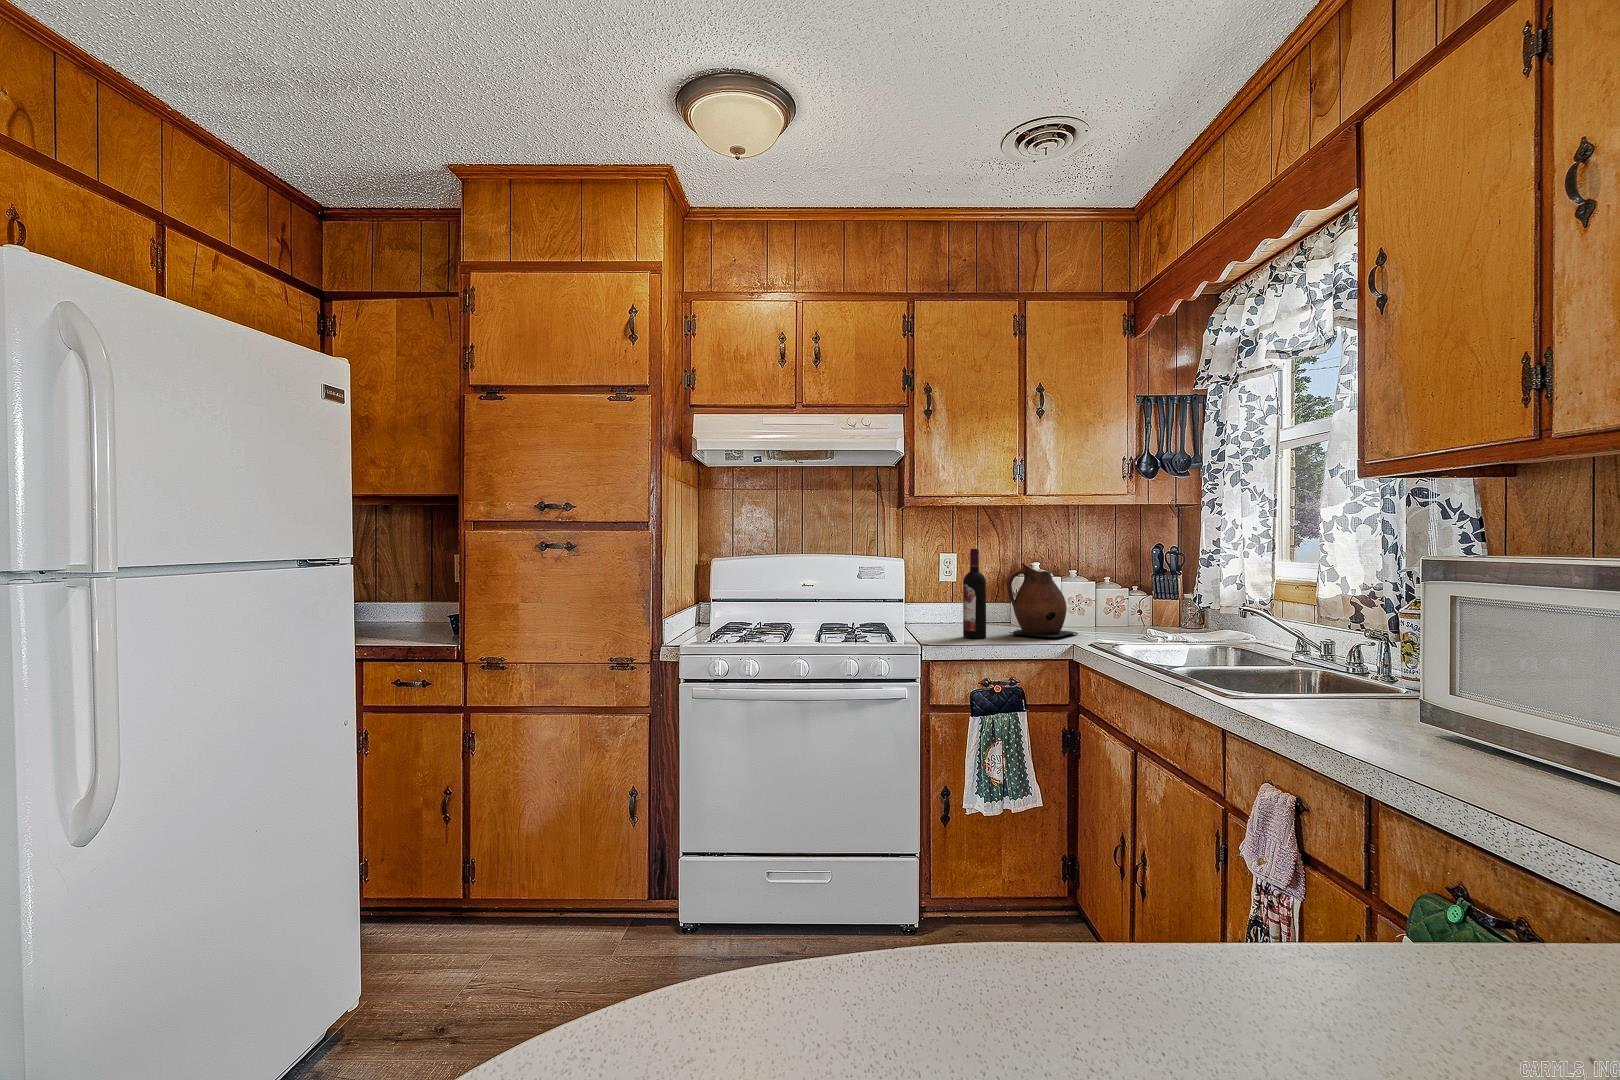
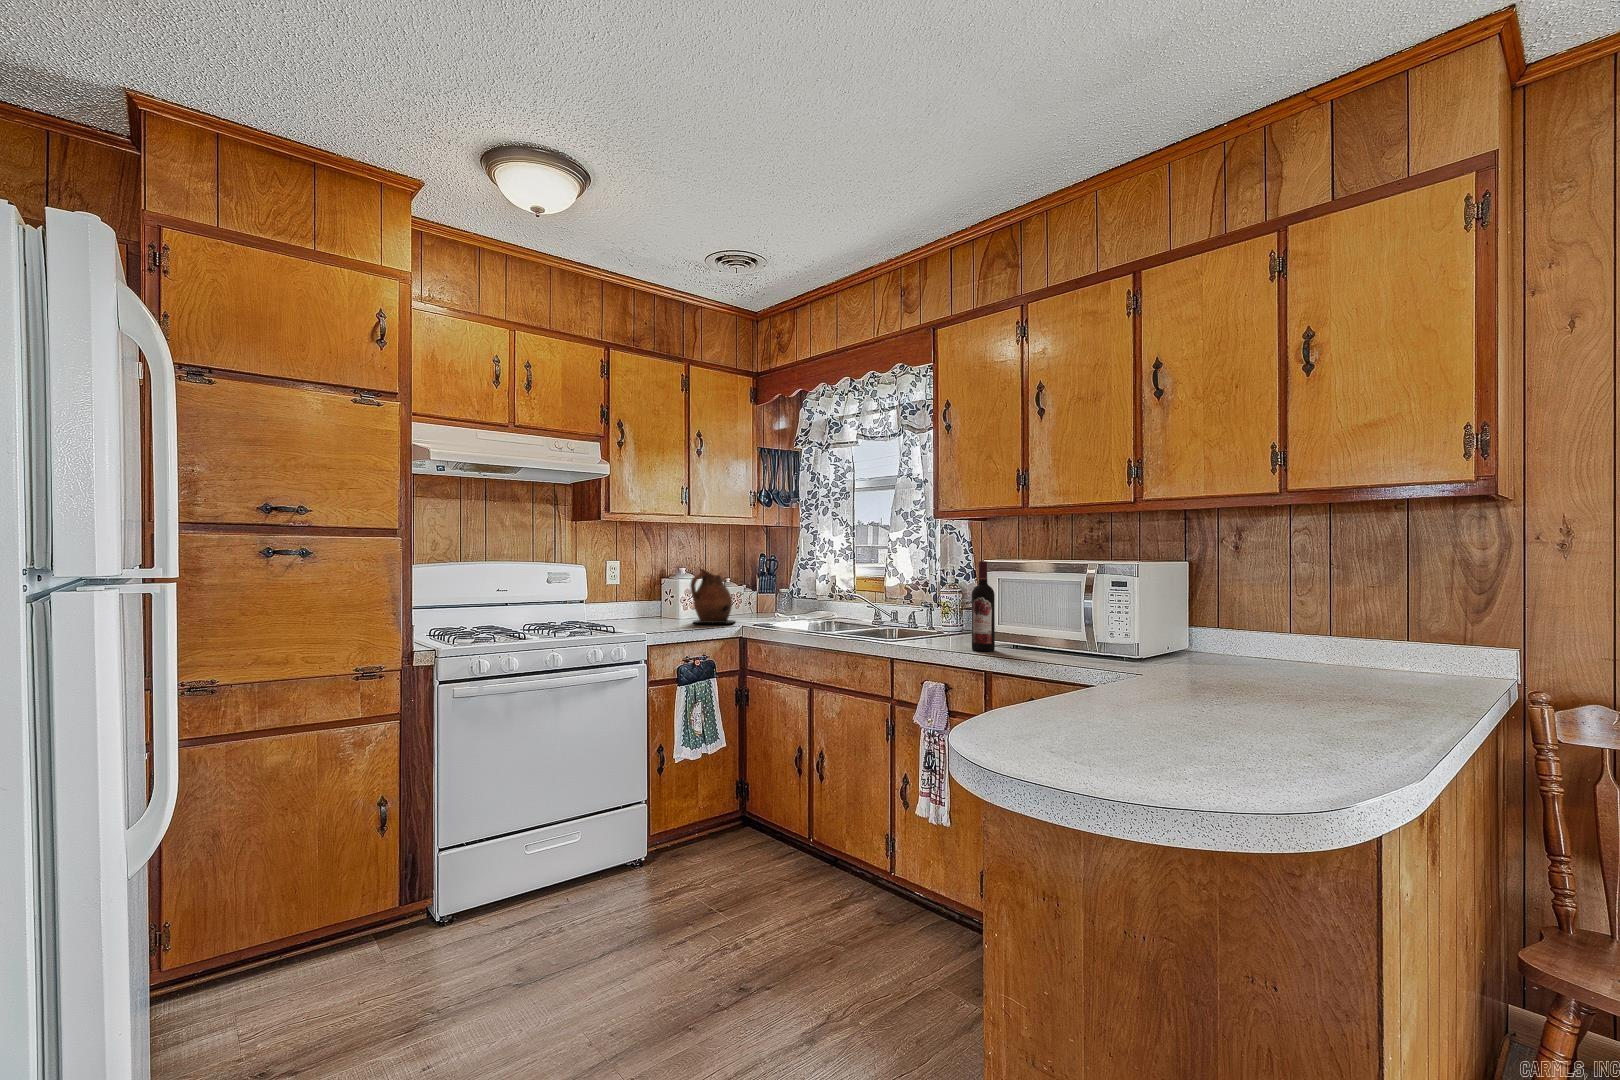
wine bottle: present [963,549,986,638] -> present [972,561,995,651]

